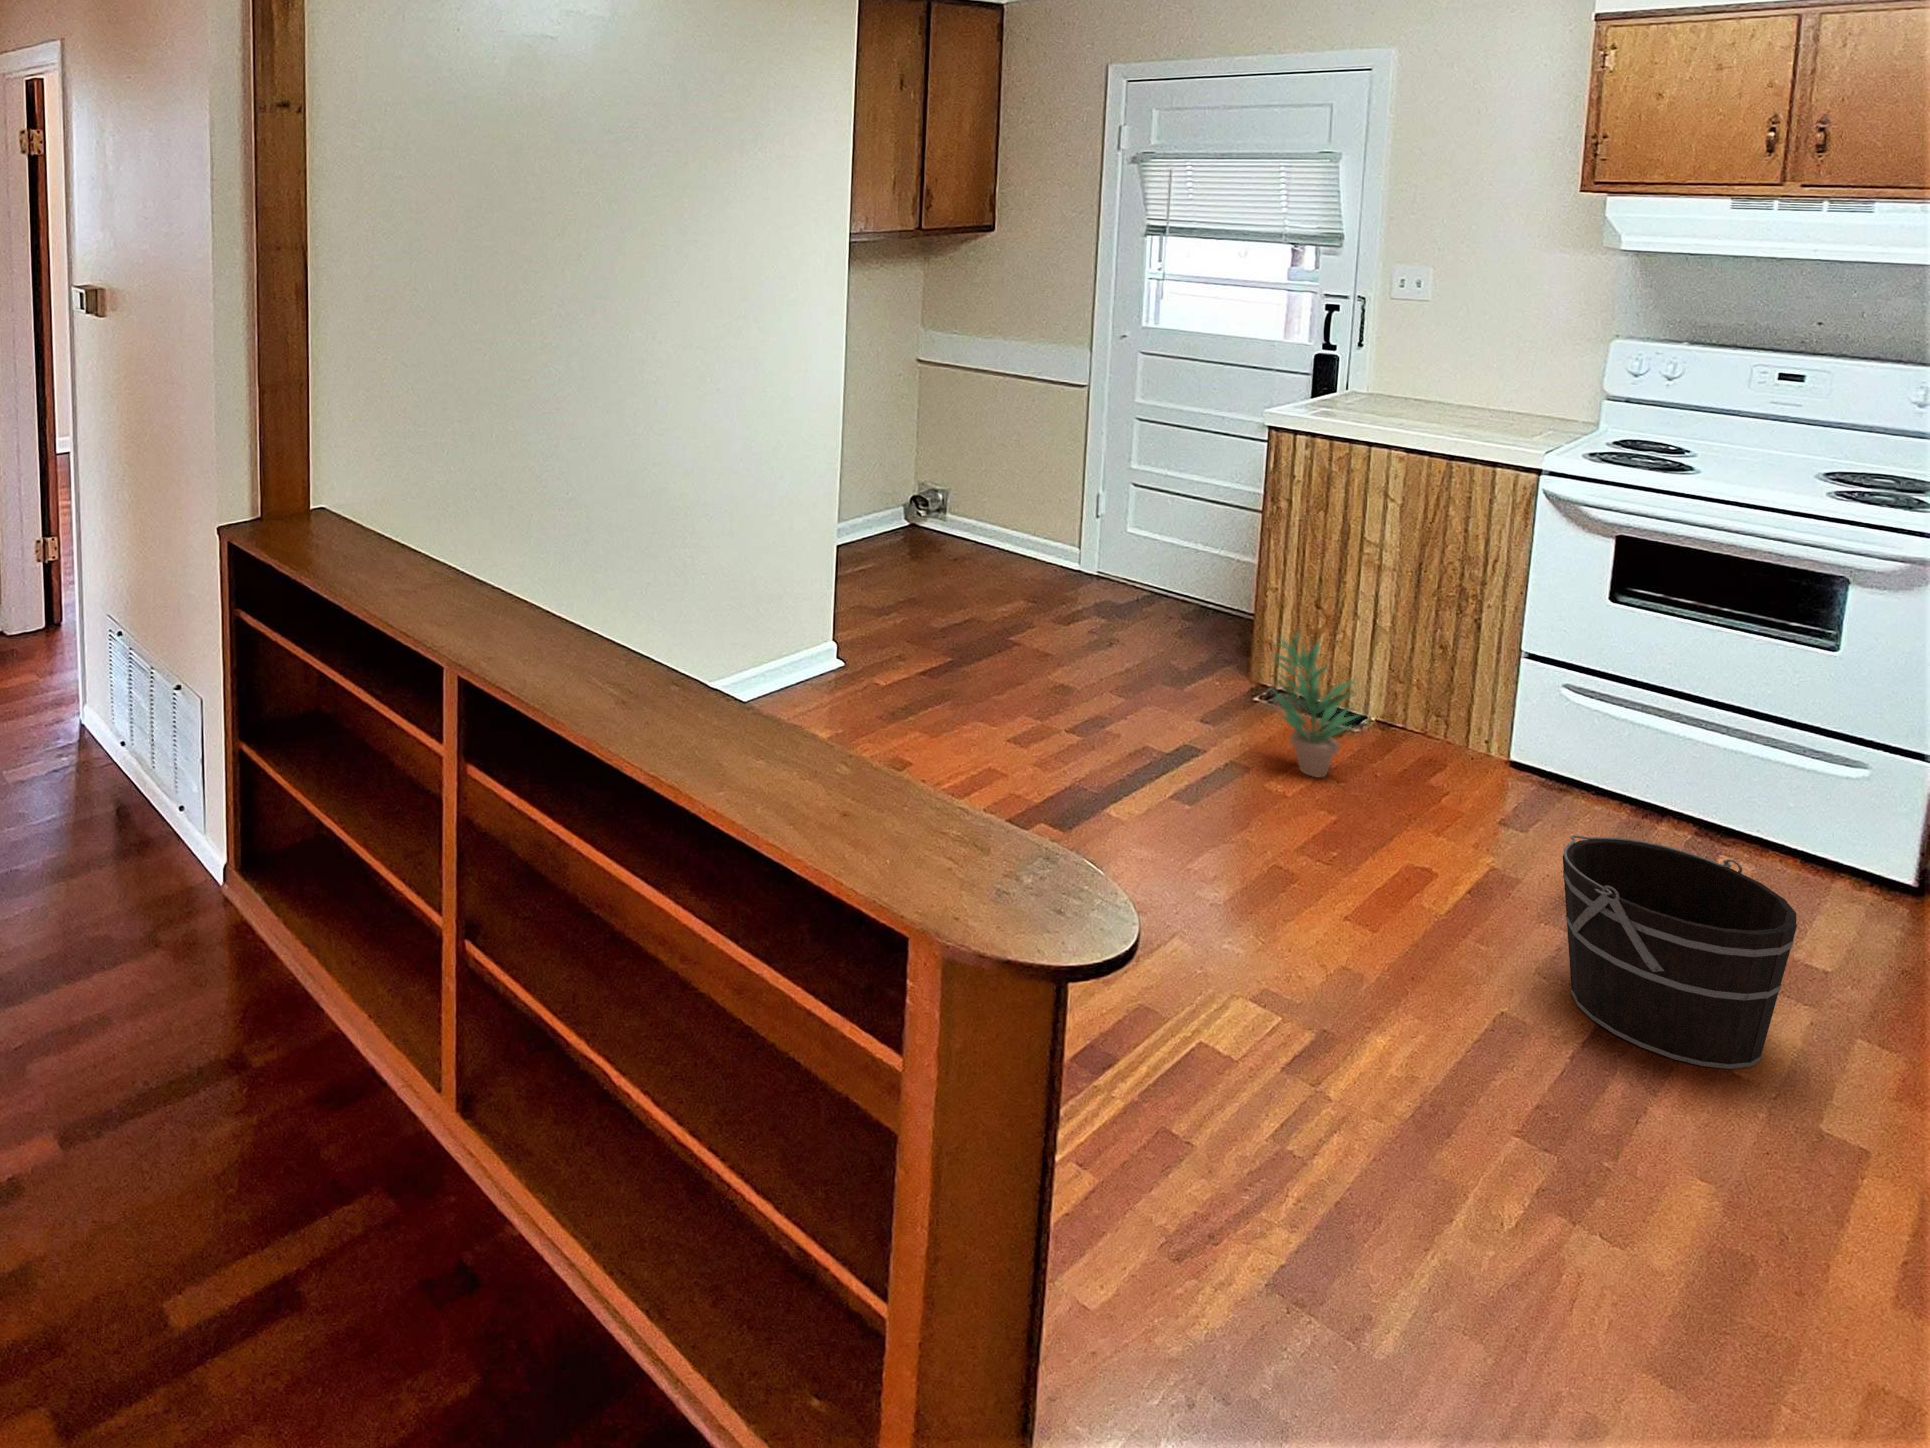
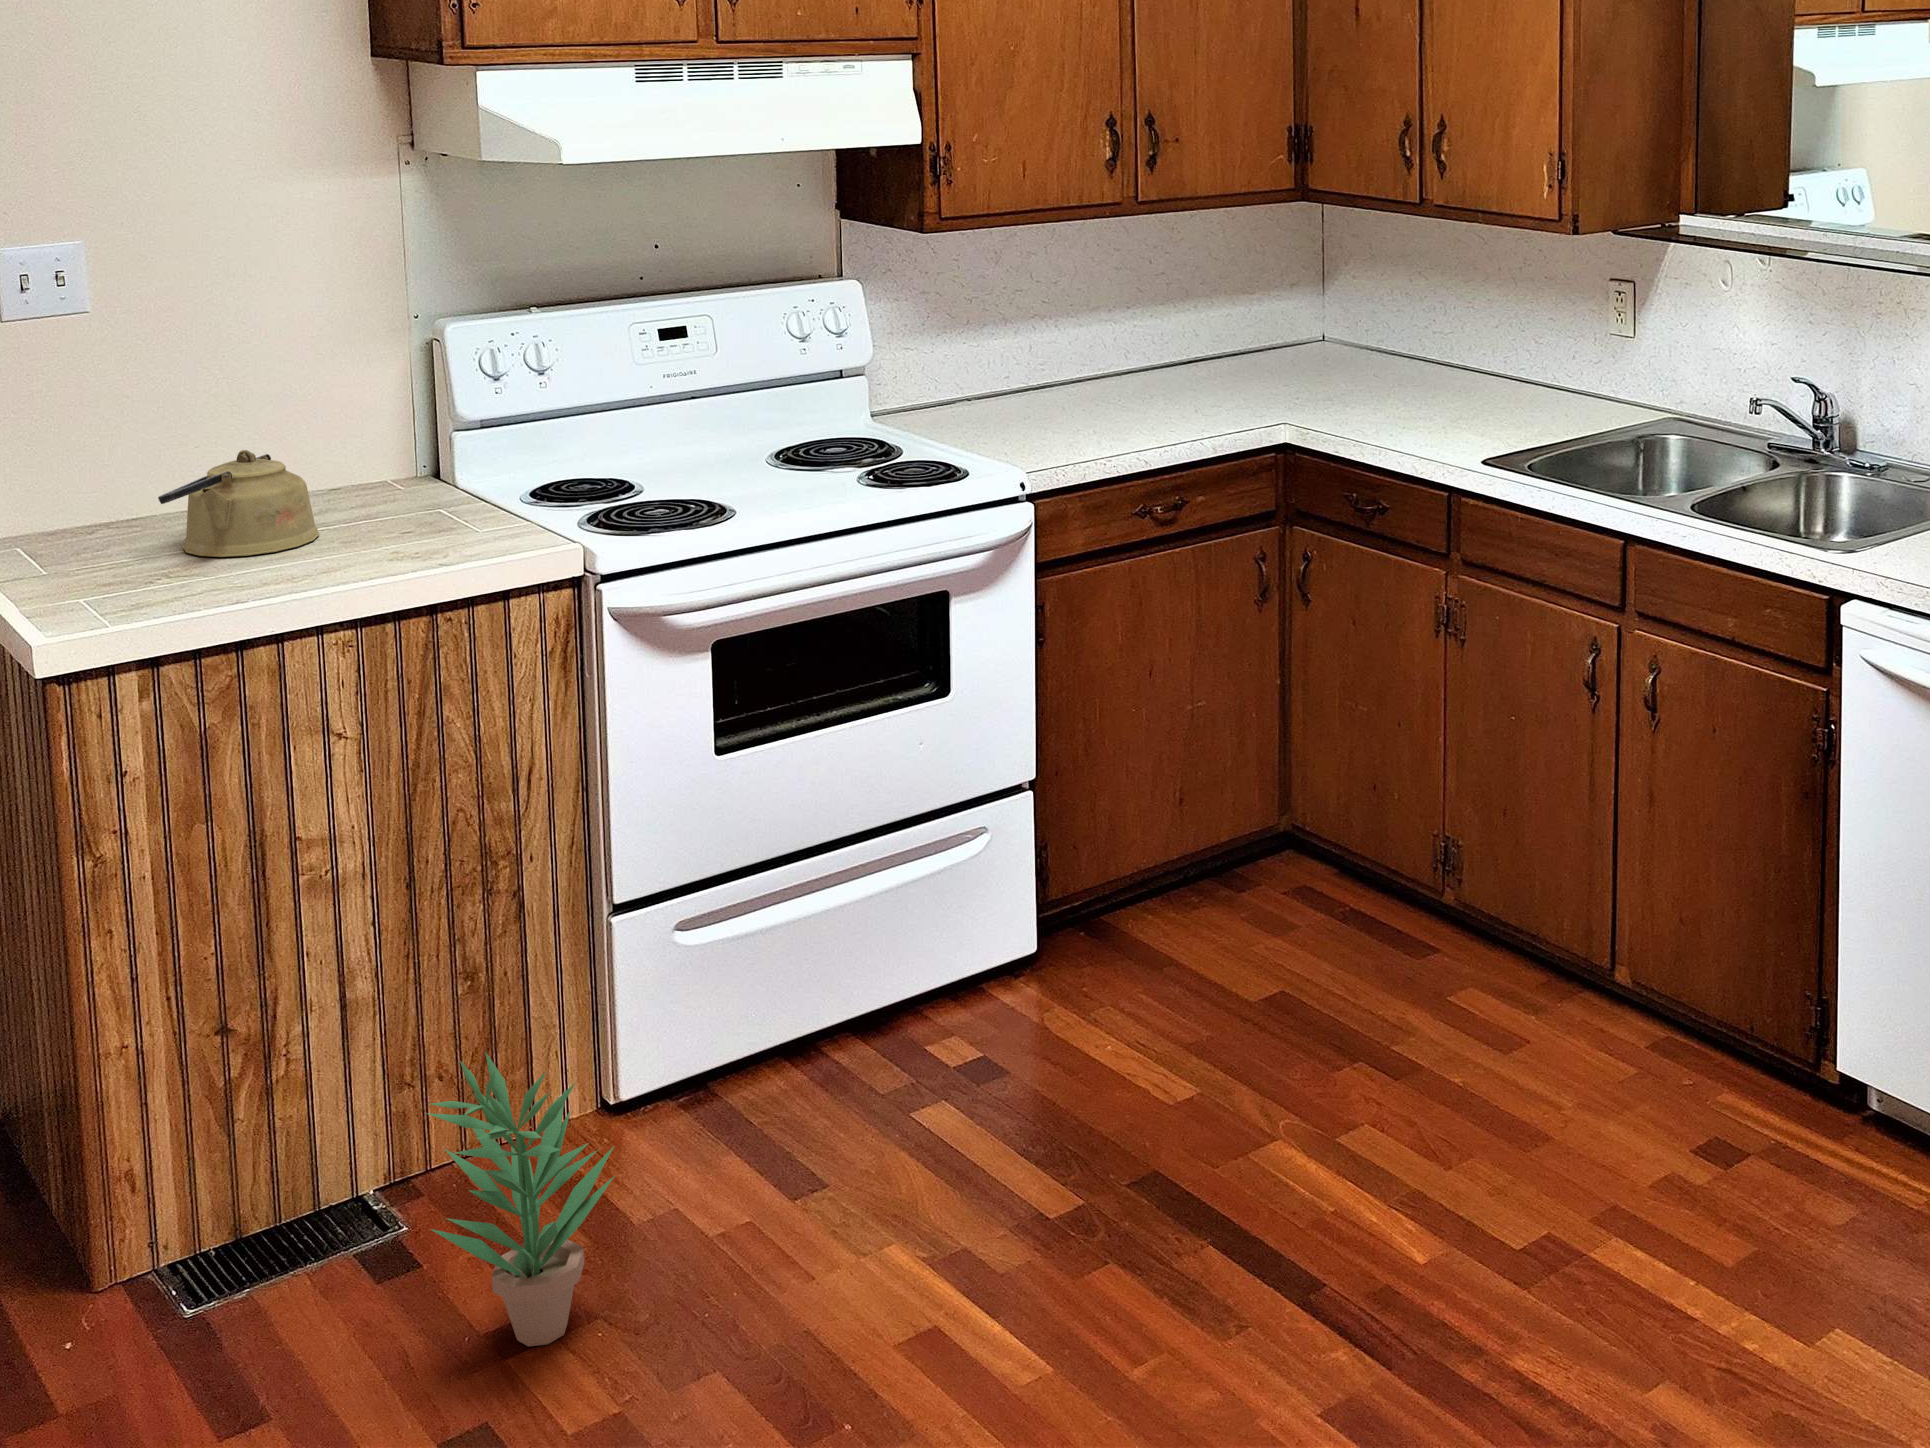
kettle: none [1405,370,1491,421] -> present [158,450,319,557]
bucket: present [1563,835,1797,1069] -> none [1191,980,1425,1293]

